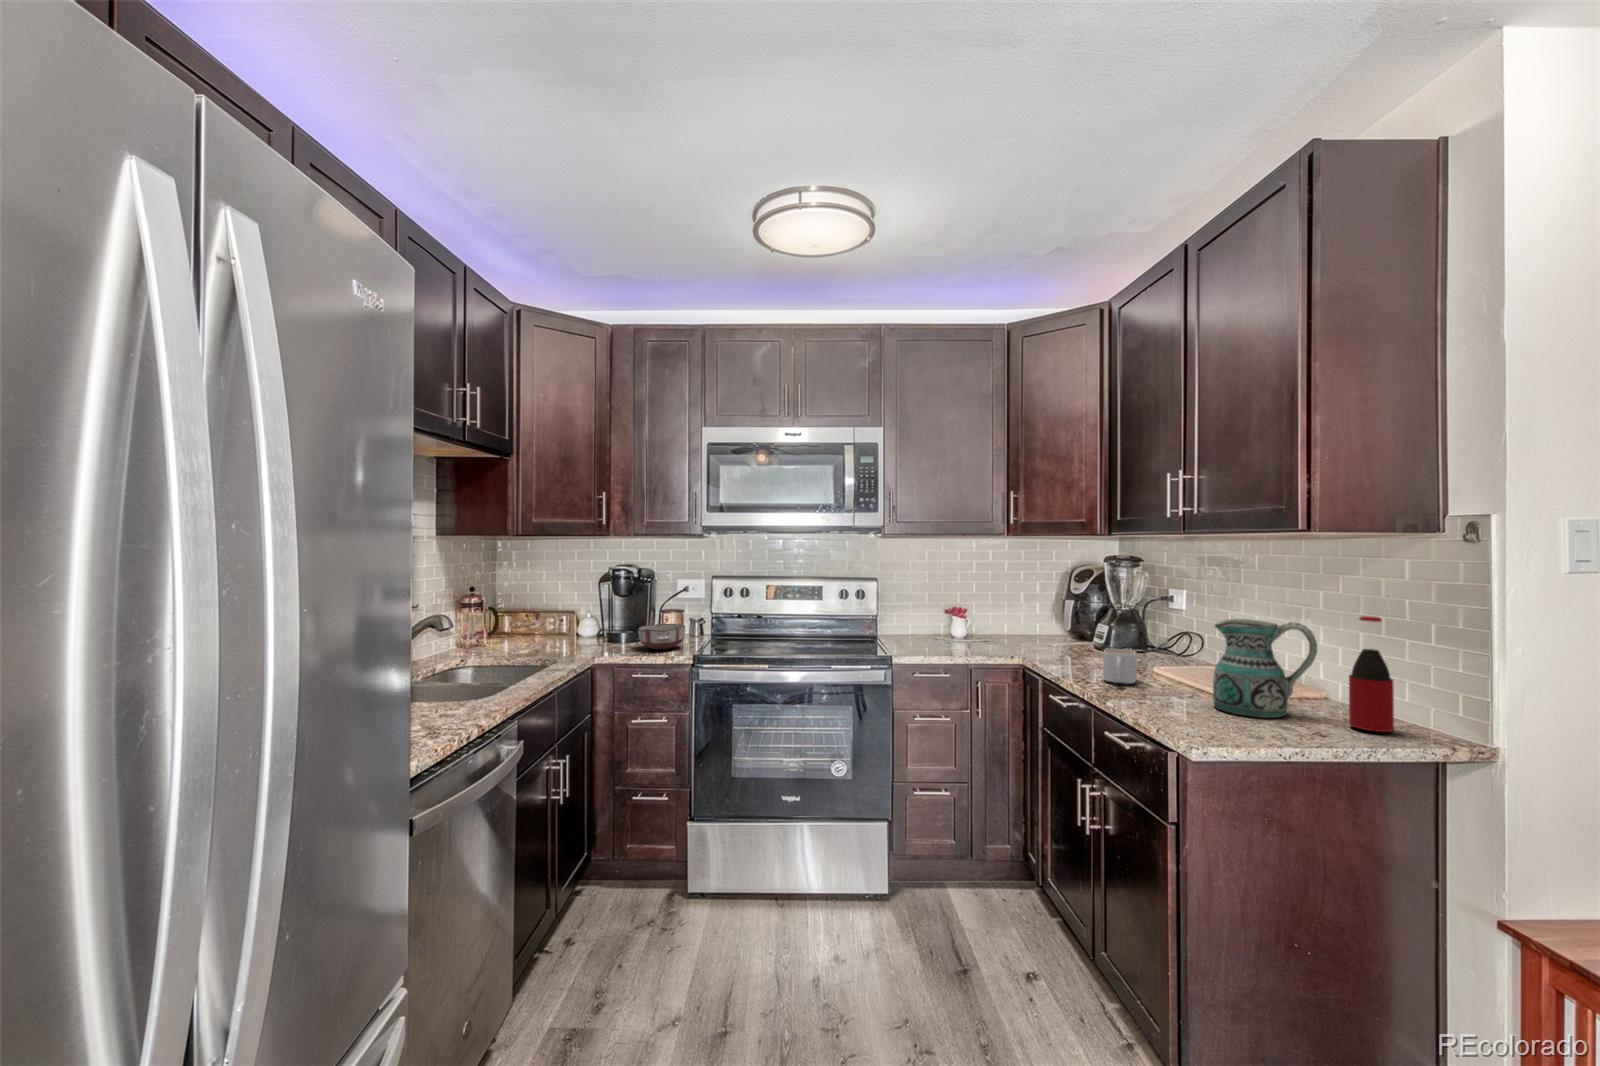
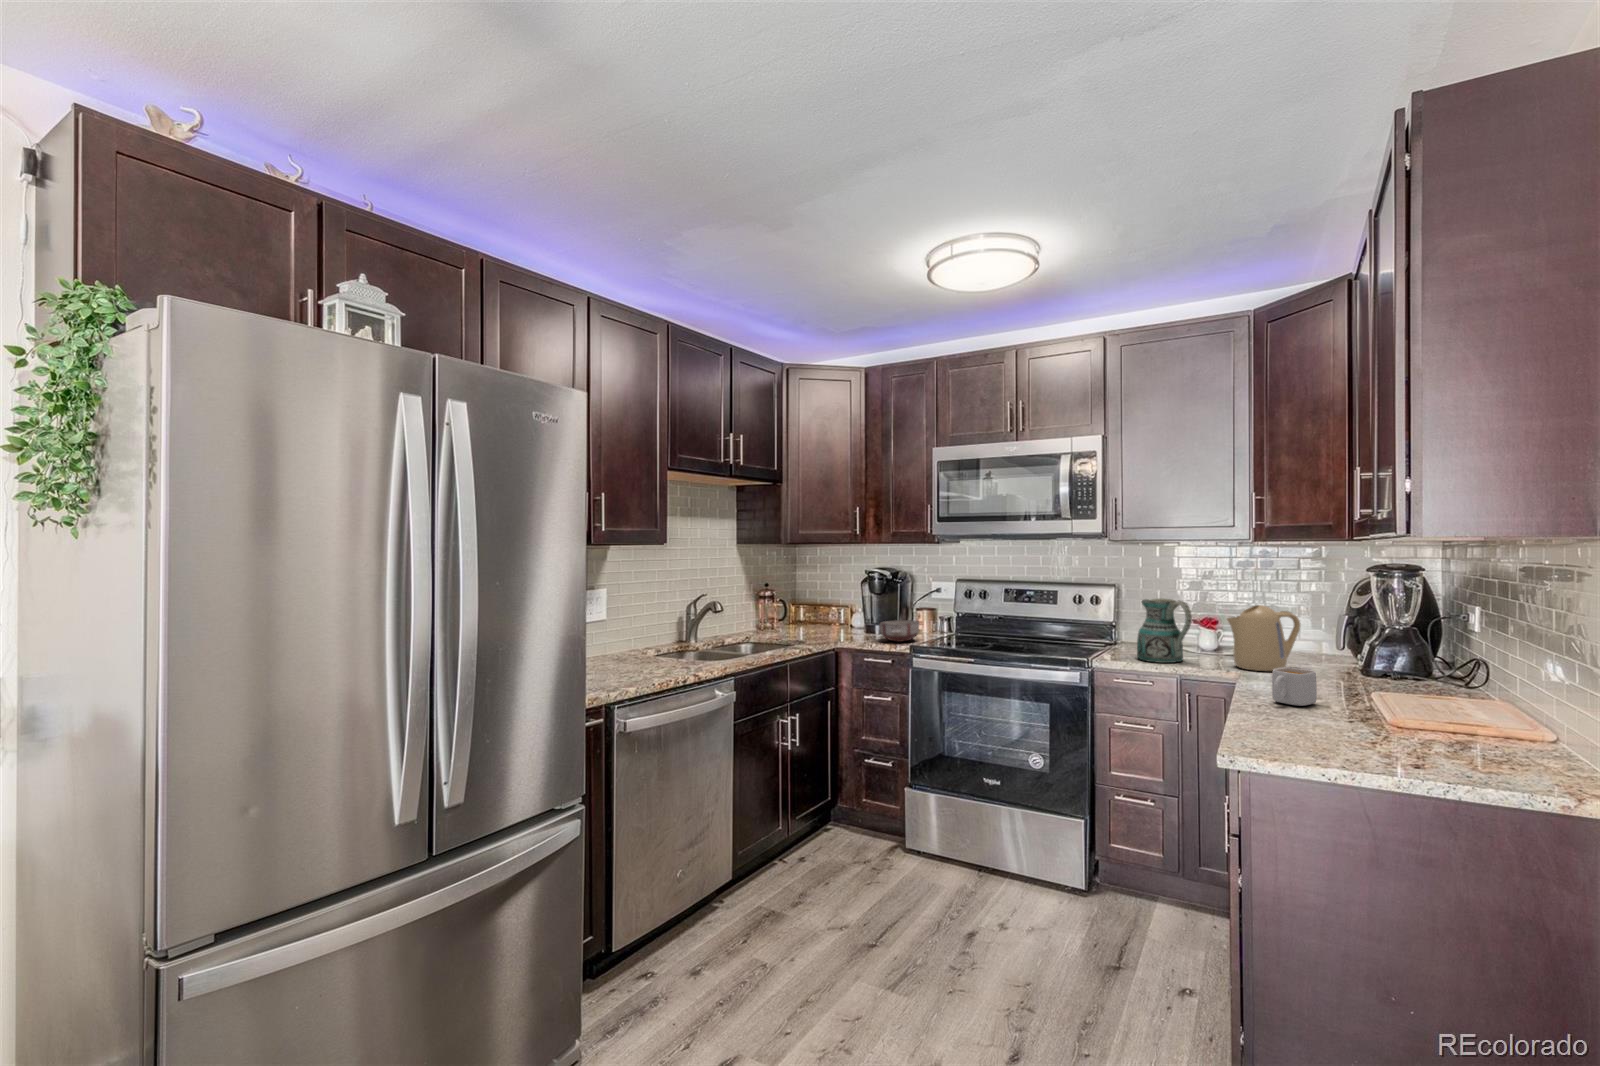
kettle: none [1001,592,1053,652] -> present [1227,605,1300,671]
bottle: present [1349,616,1394,732] -> none [1465,643,1517,776]
ceramic pitcher: present [1213,618,1317,718] -> present [1137,598,1192,663]

